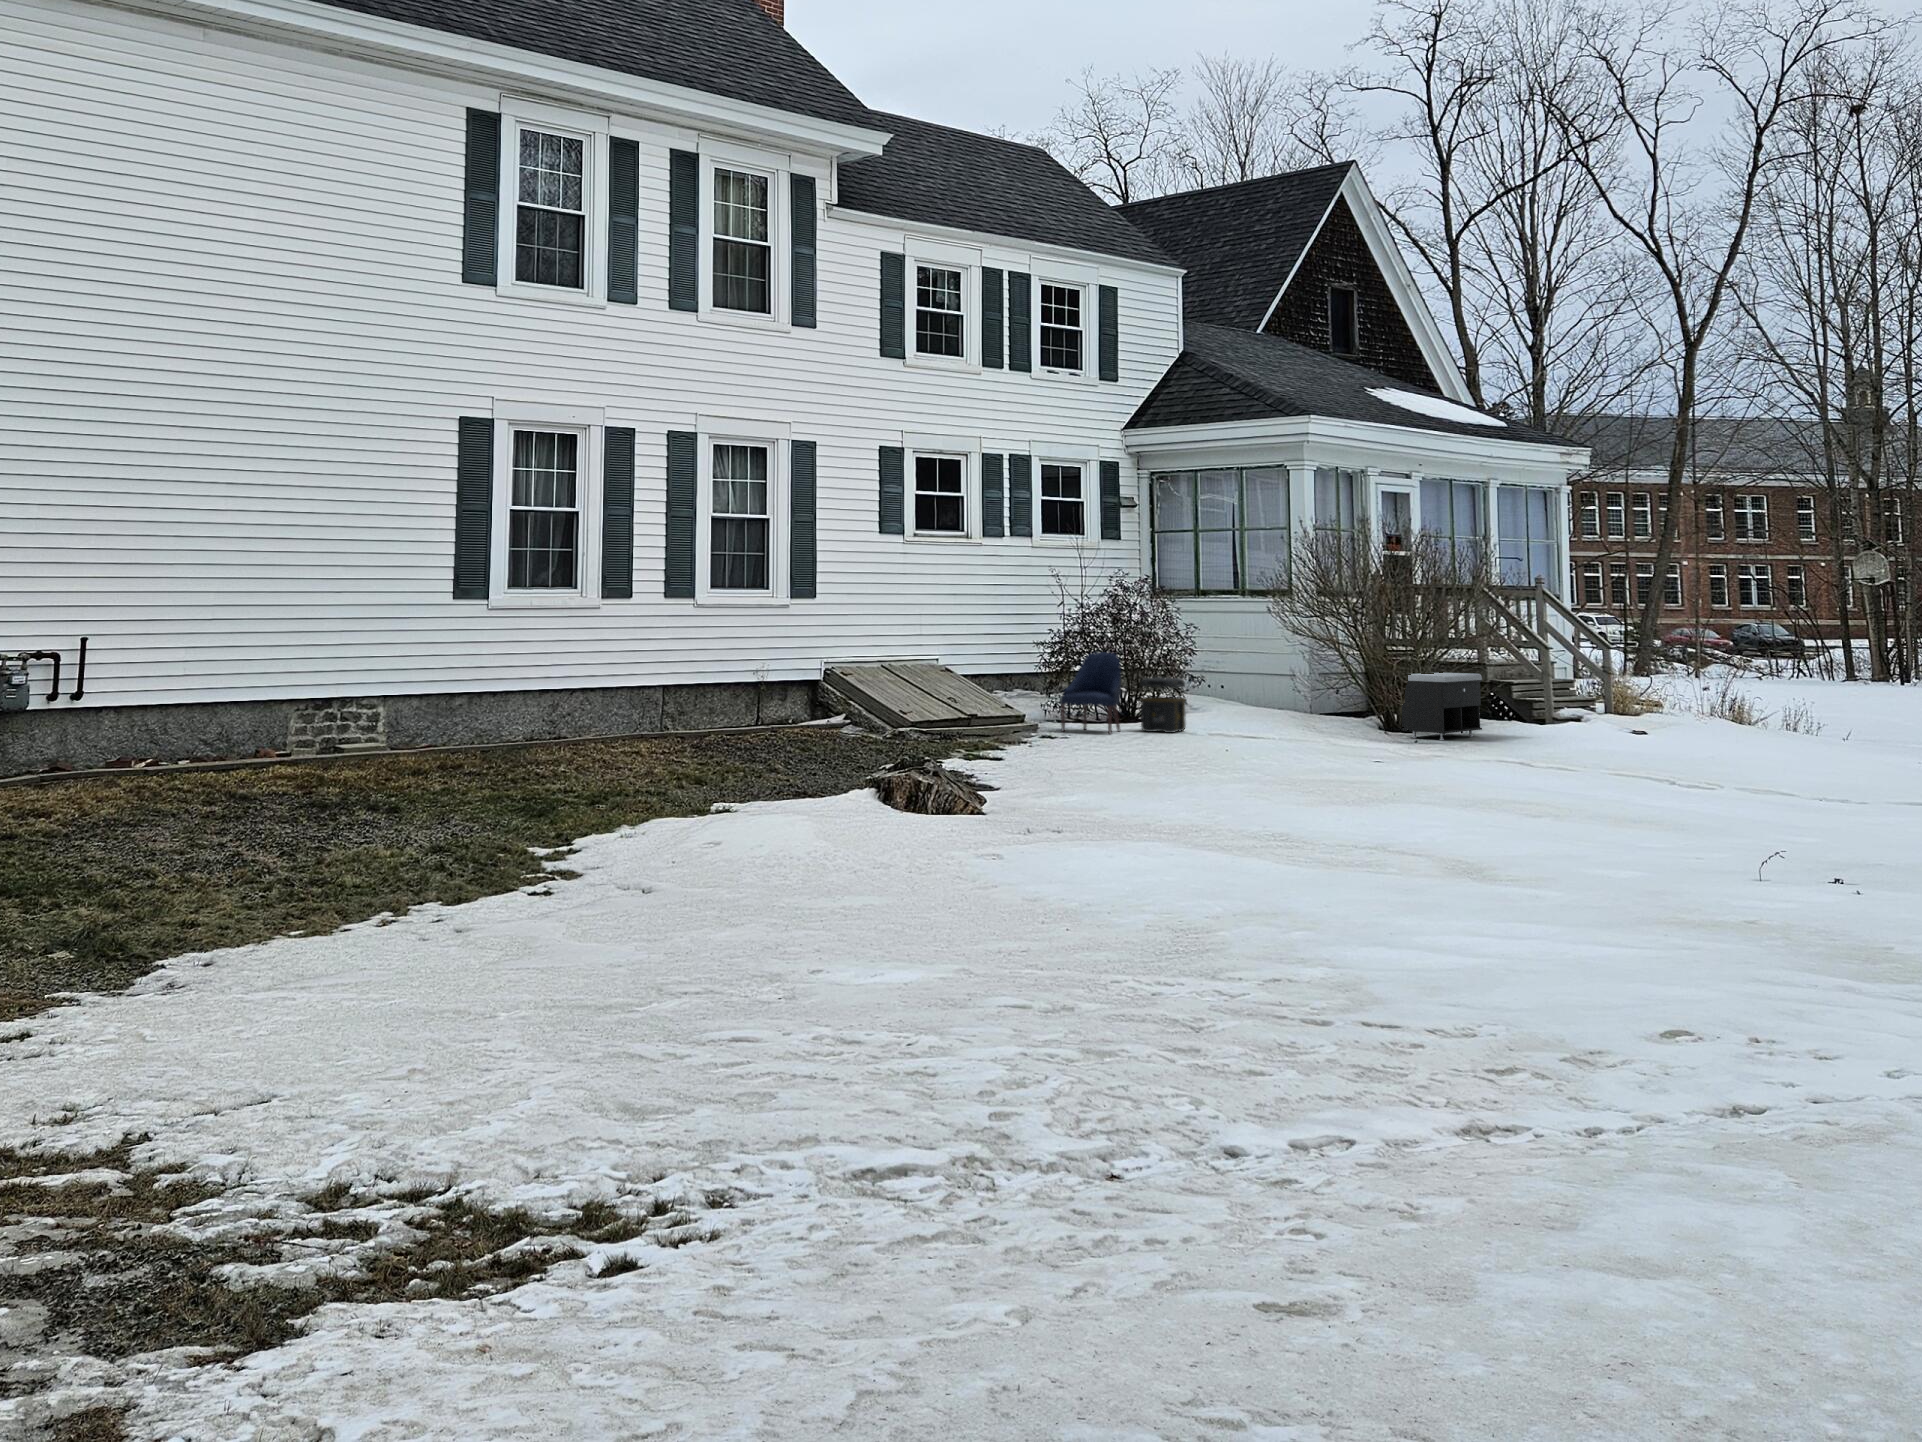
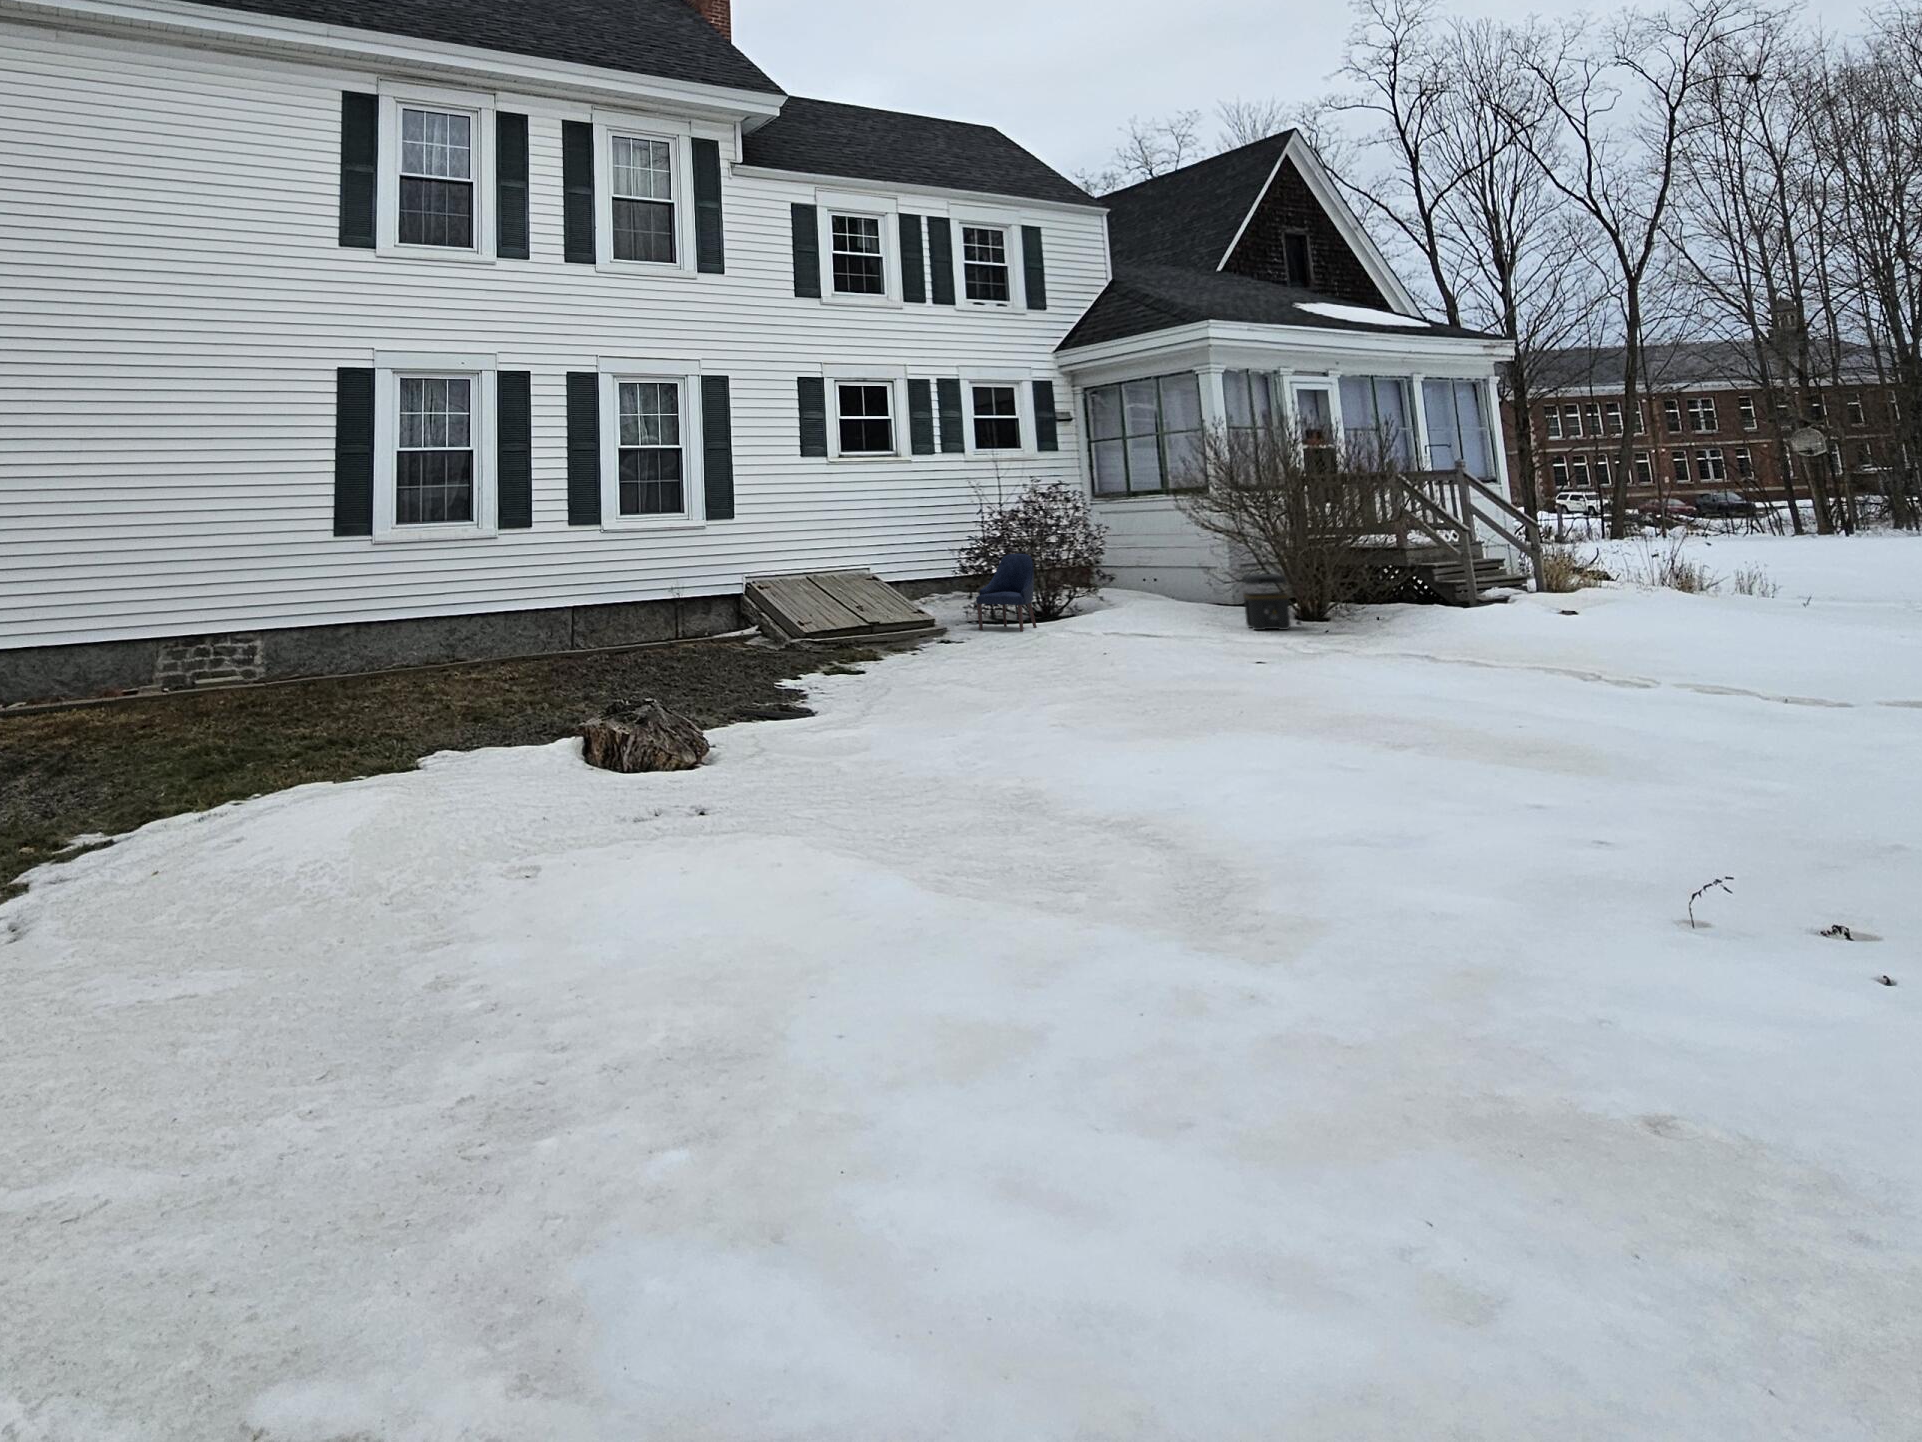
storage bench: present [1402,673,1482,740] -> none [1308,561,1399,630]
toolbox: present [1140,678,1186,733] -> present [1242,574,1291,630]

